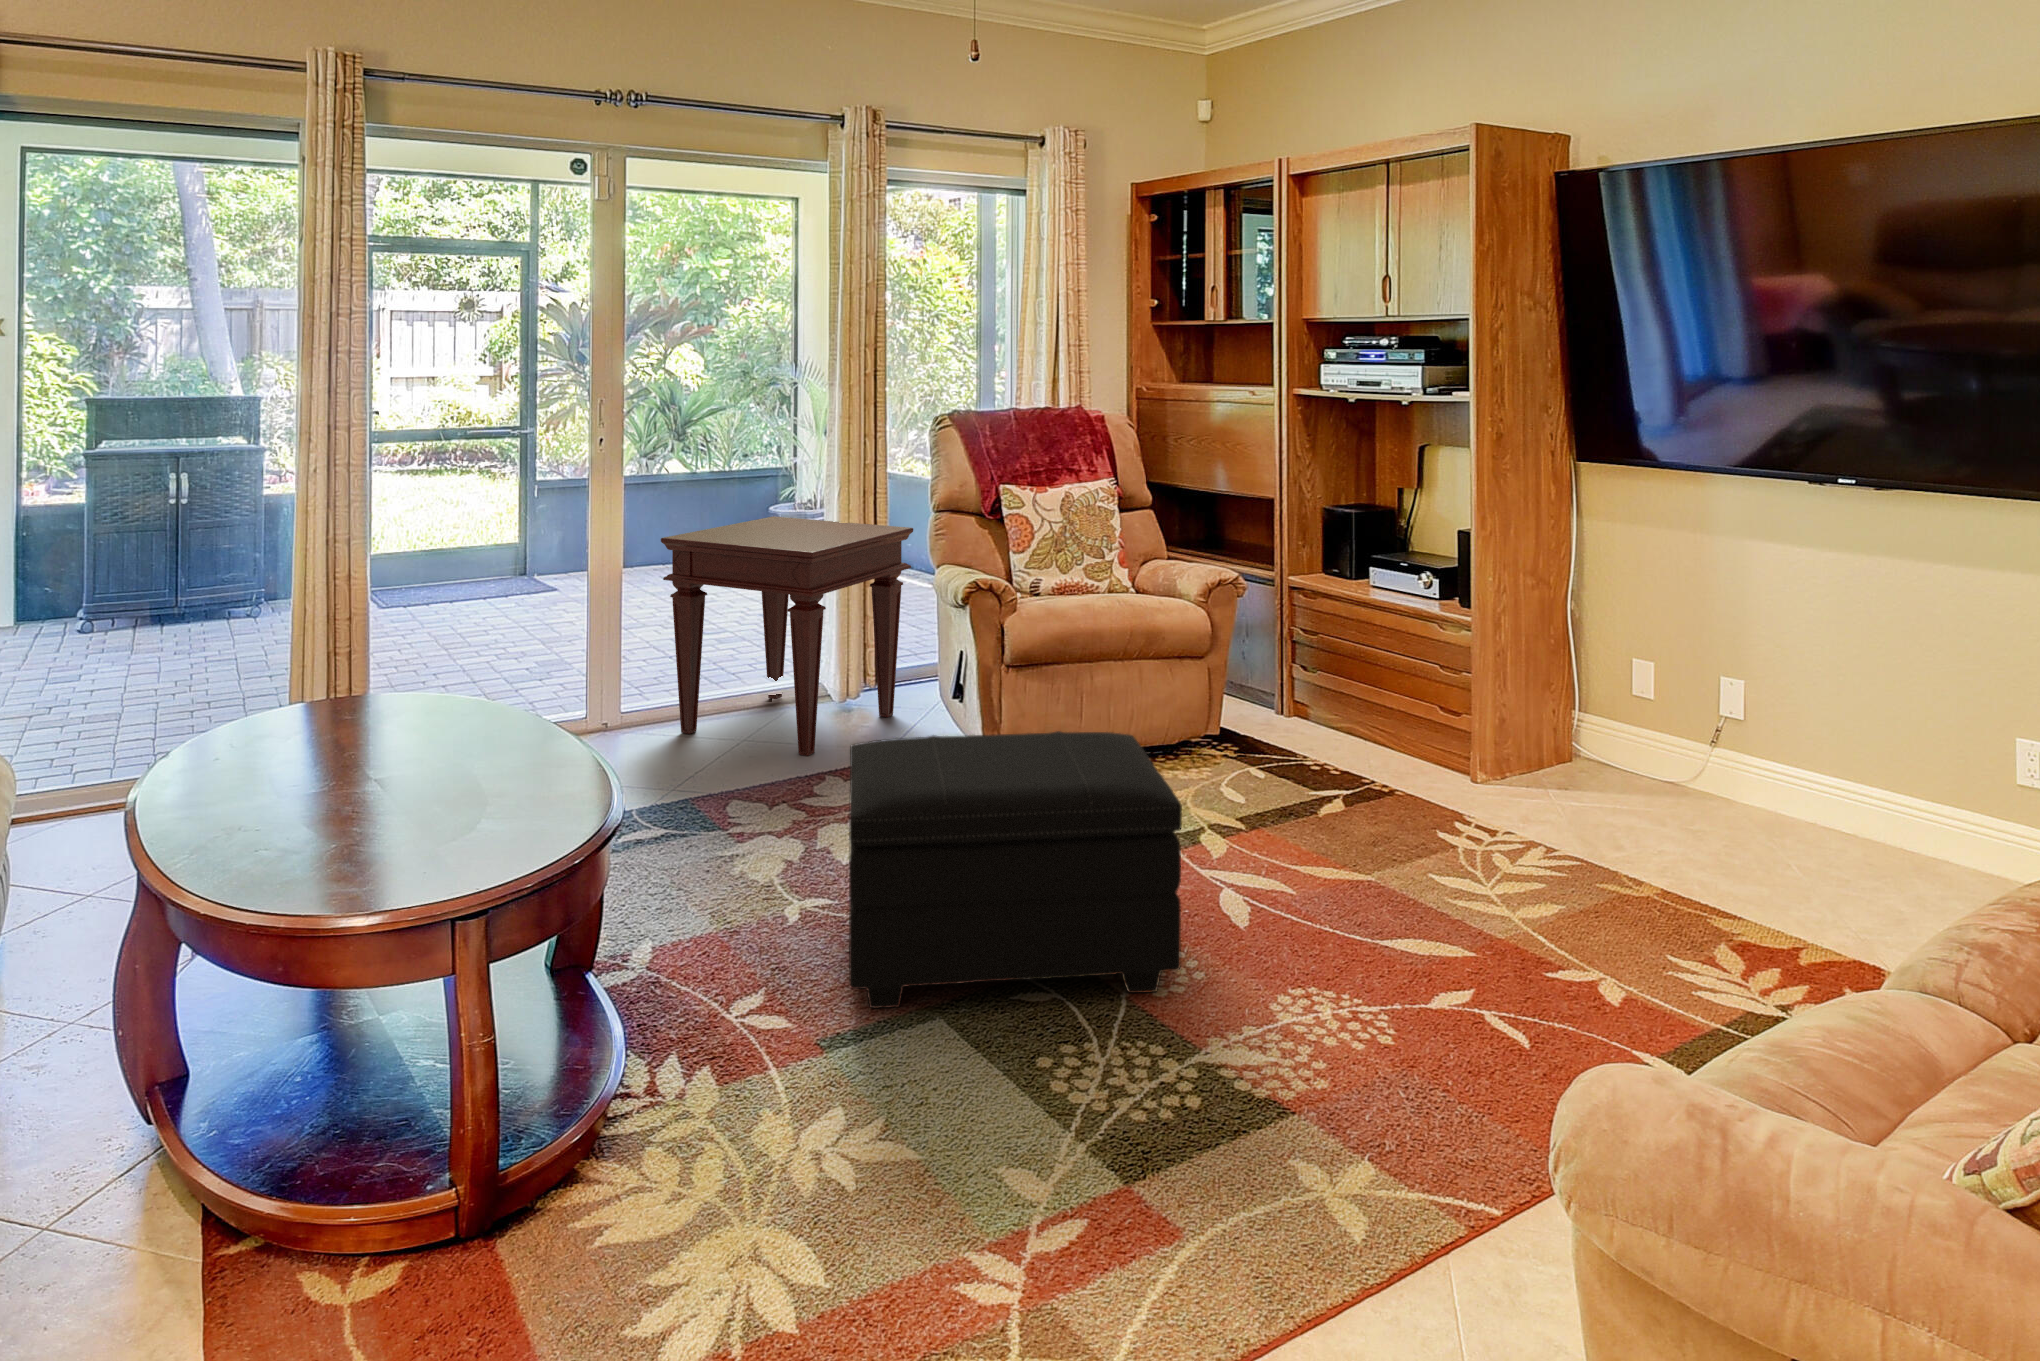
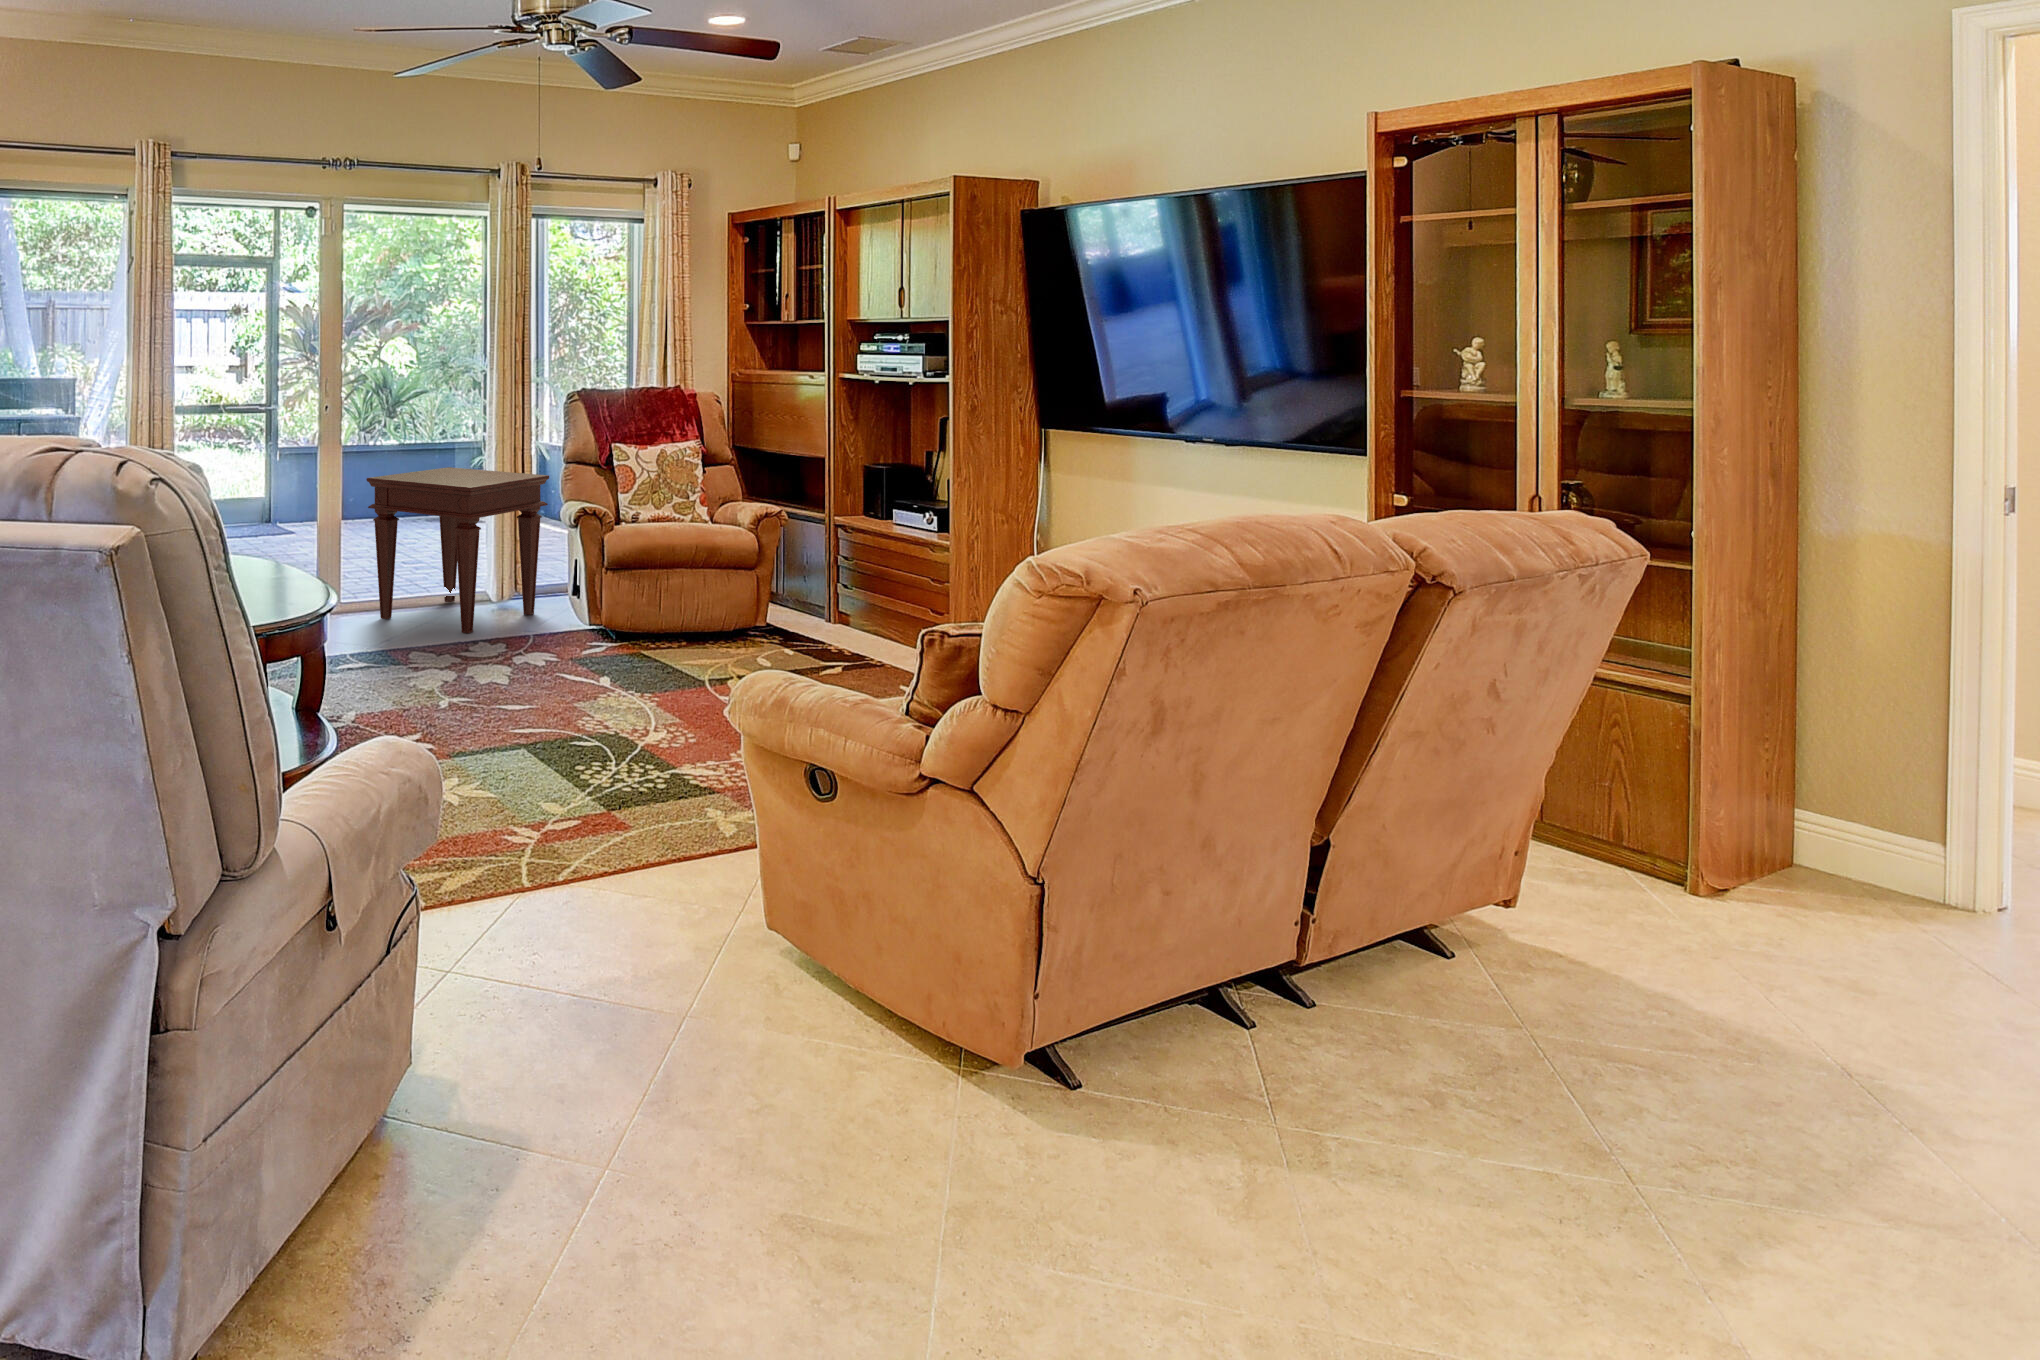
footstool: present [849,731,1182,1008] -> none [472,593,677,746]

